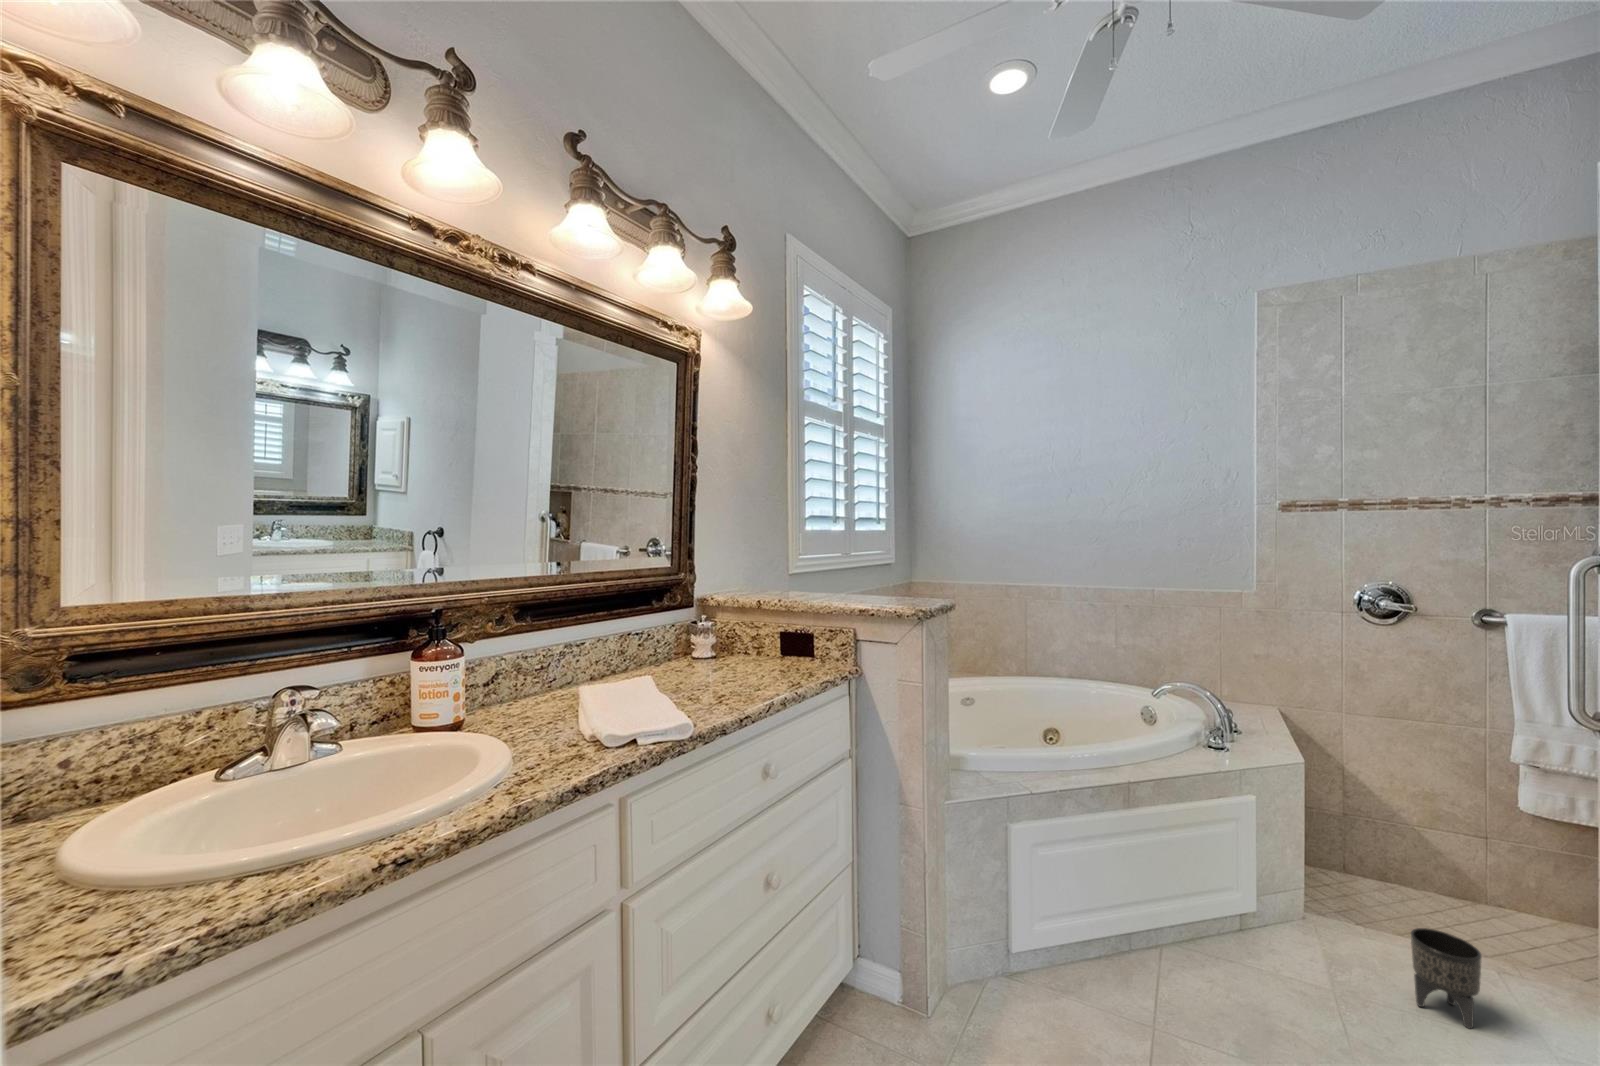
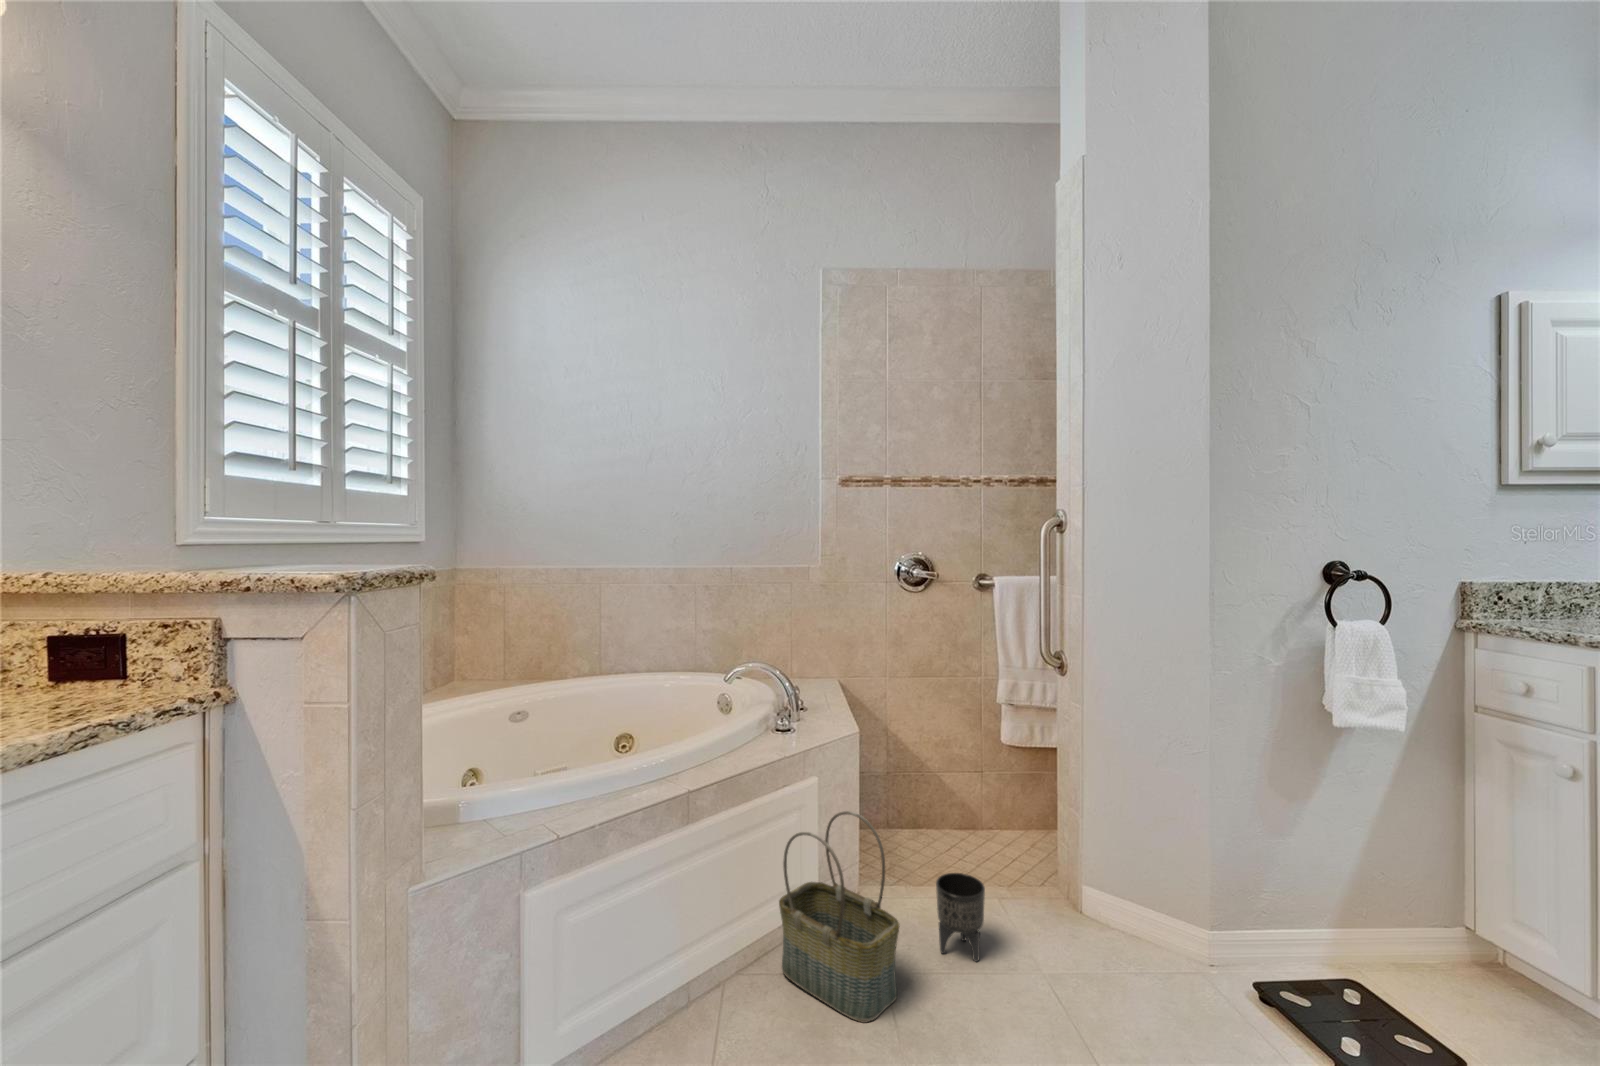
basket: none [1218,835,1361,1033] -> present [779,811,900,1023]

